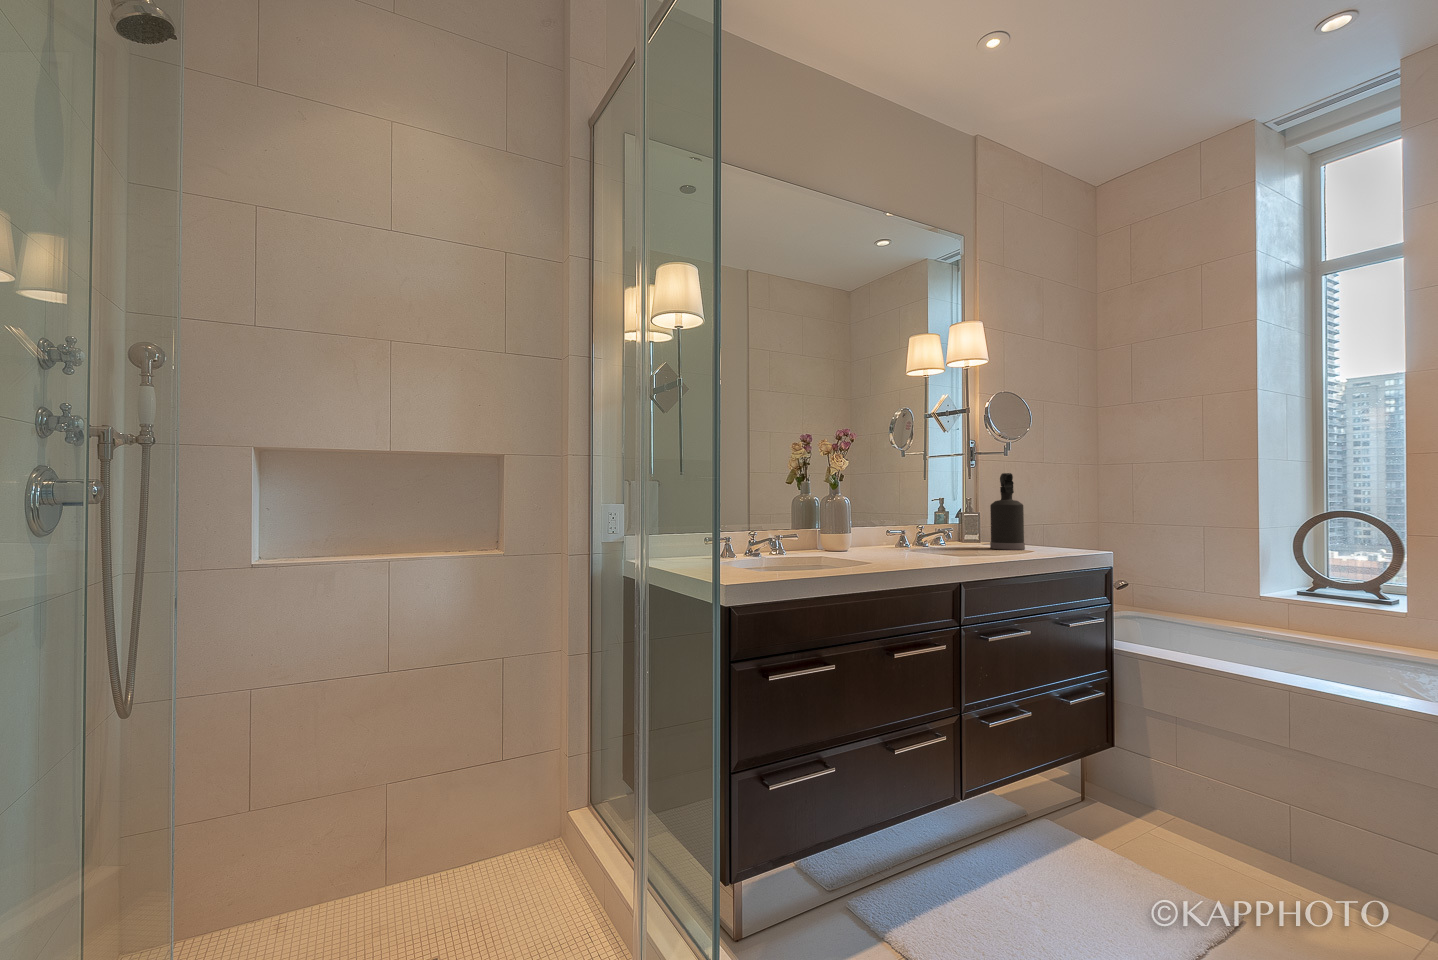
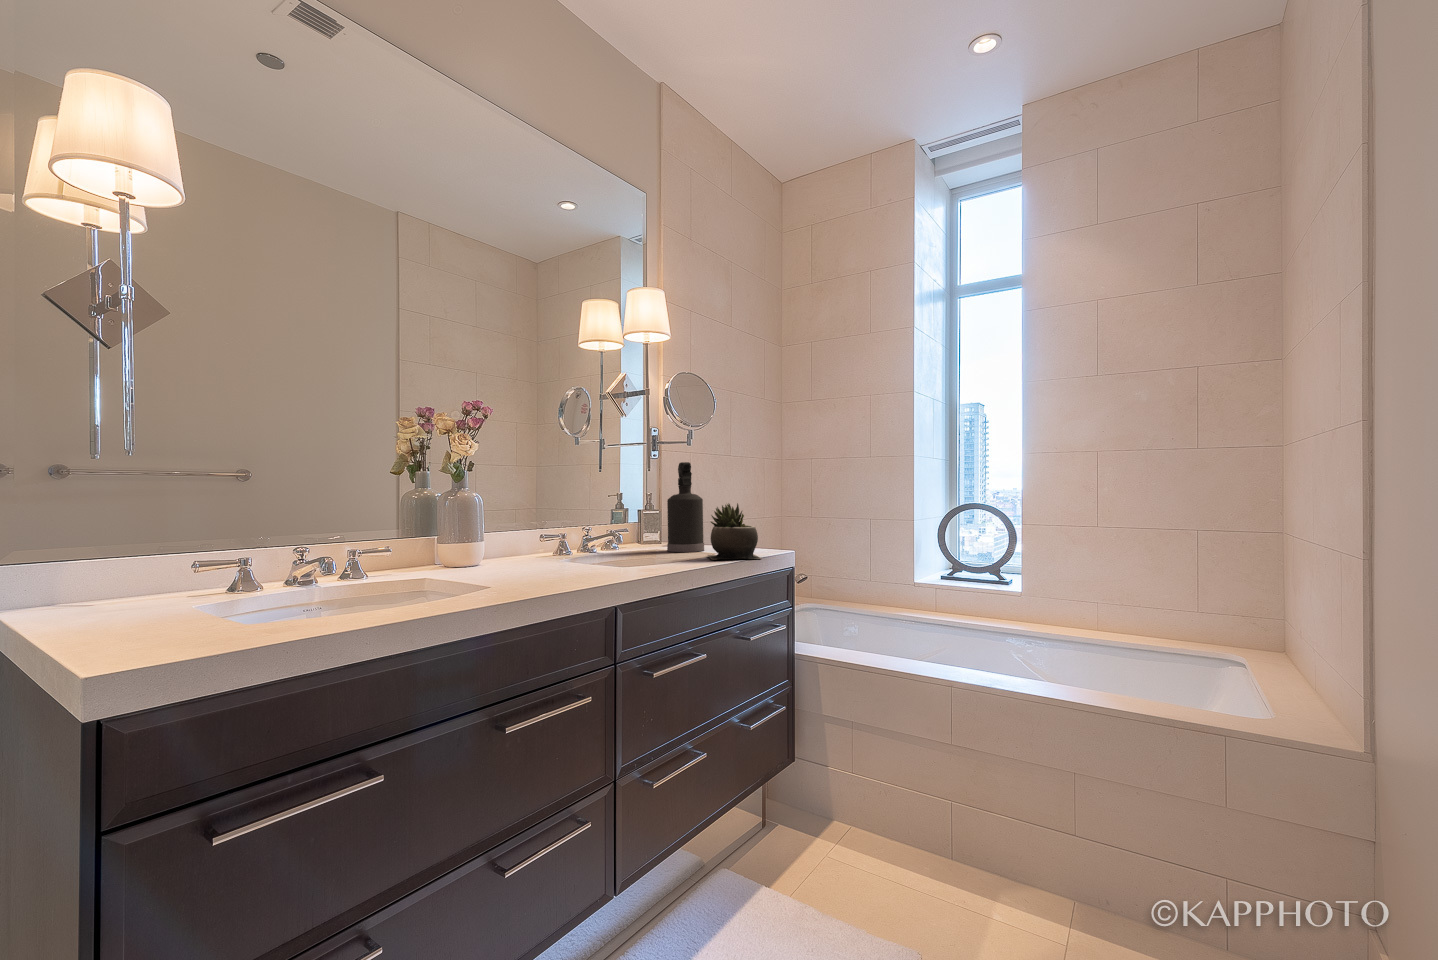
succulent plant: none [1029,509,1084,557] -> present [707,503,761,560]

